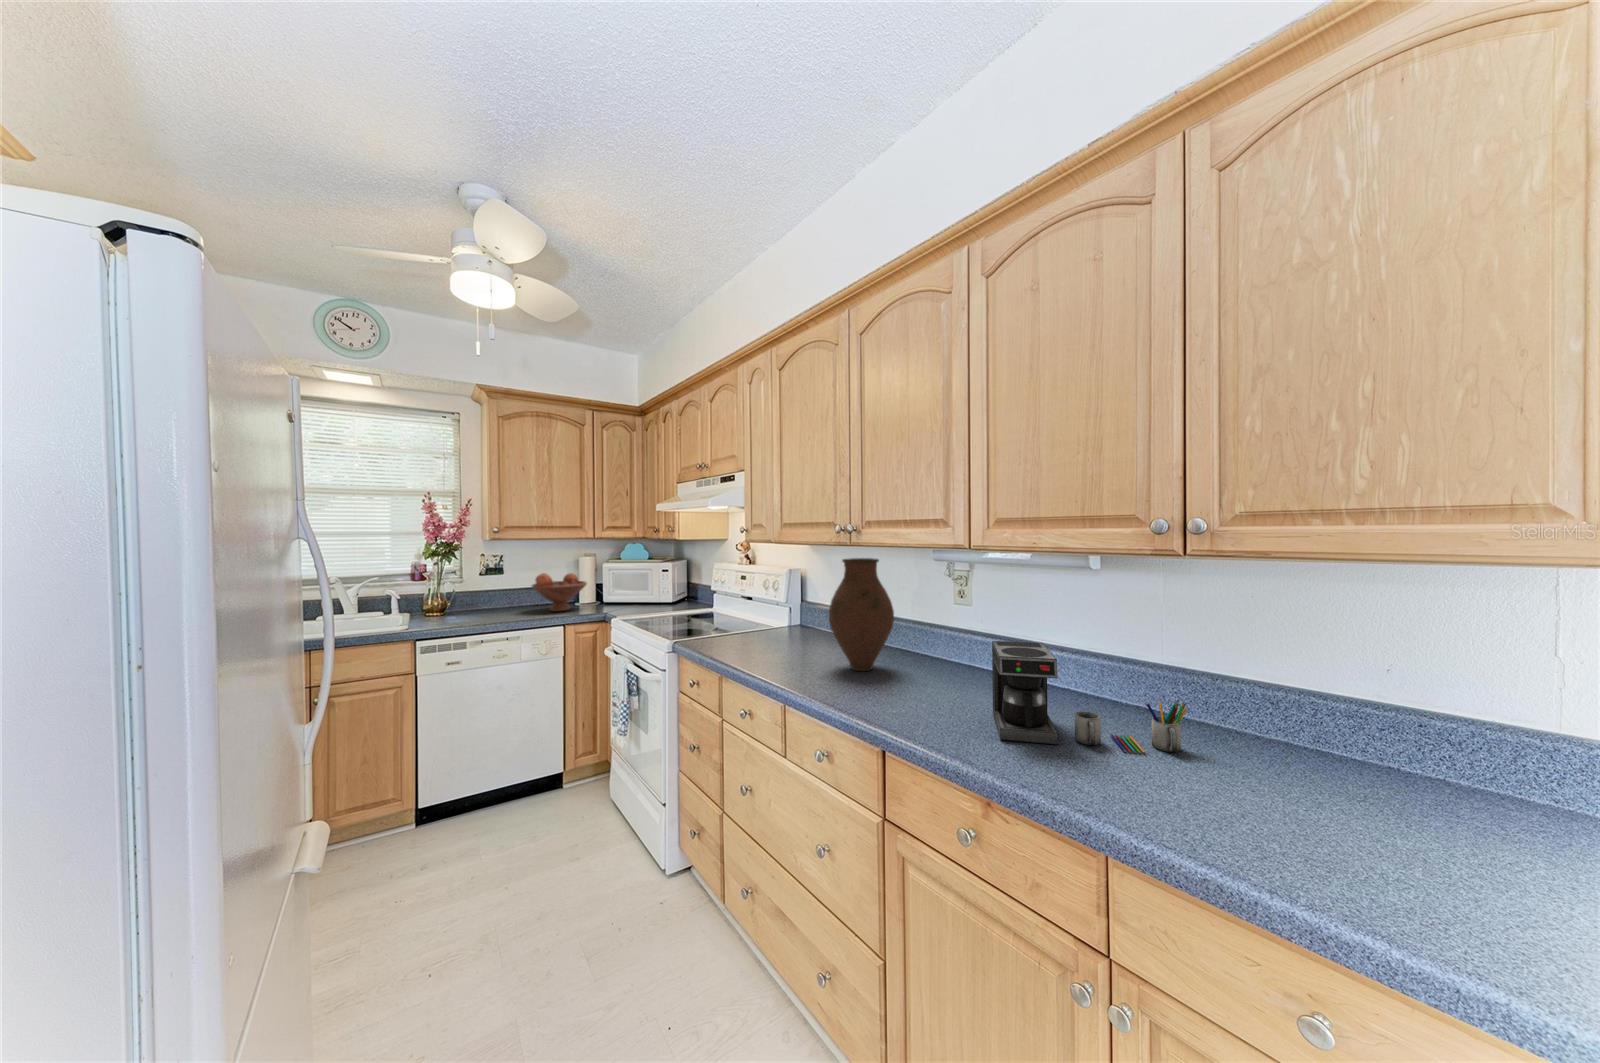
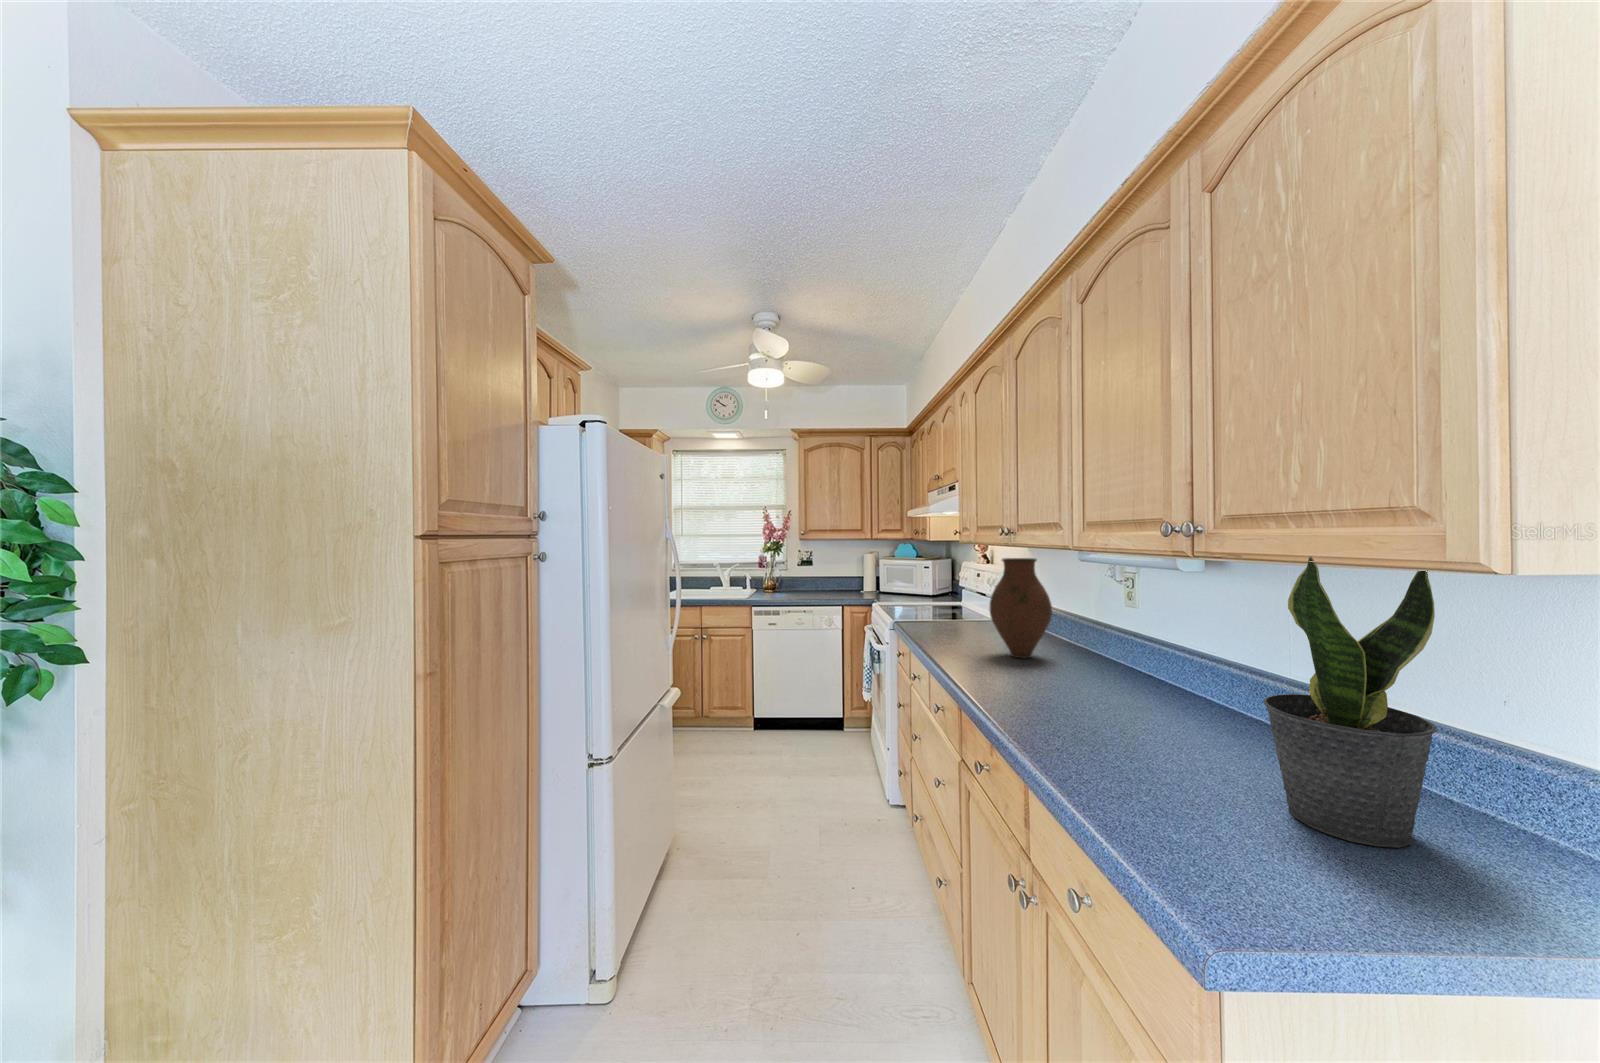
potted plant: none [1299,551,1480,838] -> present [1263,556,1437,848]
fruit bowl: present [531,573,587,612] -> none [826,566,865,596]
coffee maker: present [992,641,1188,754] -> none [1050,633,1234,750]

